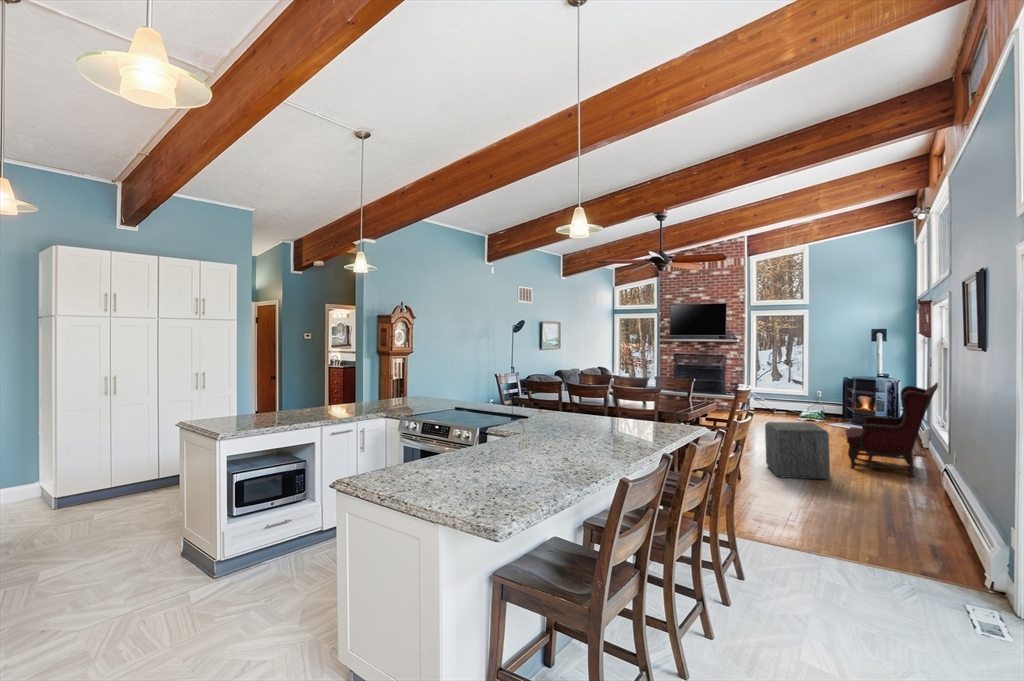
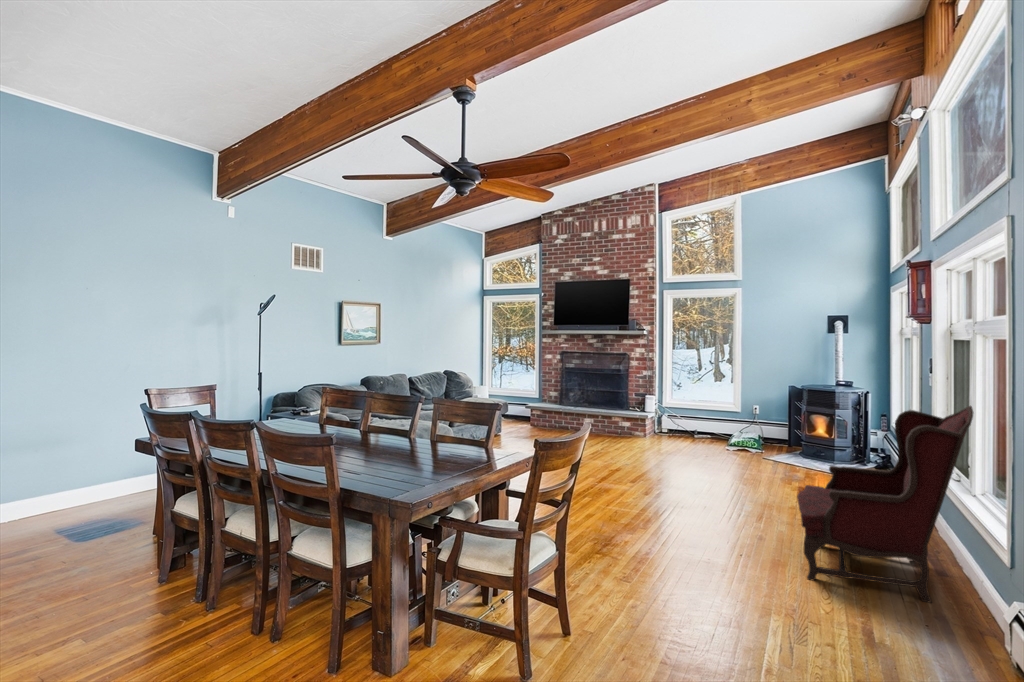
ottoman: present [765,422,830,479] -> none [645,490,769,628]

